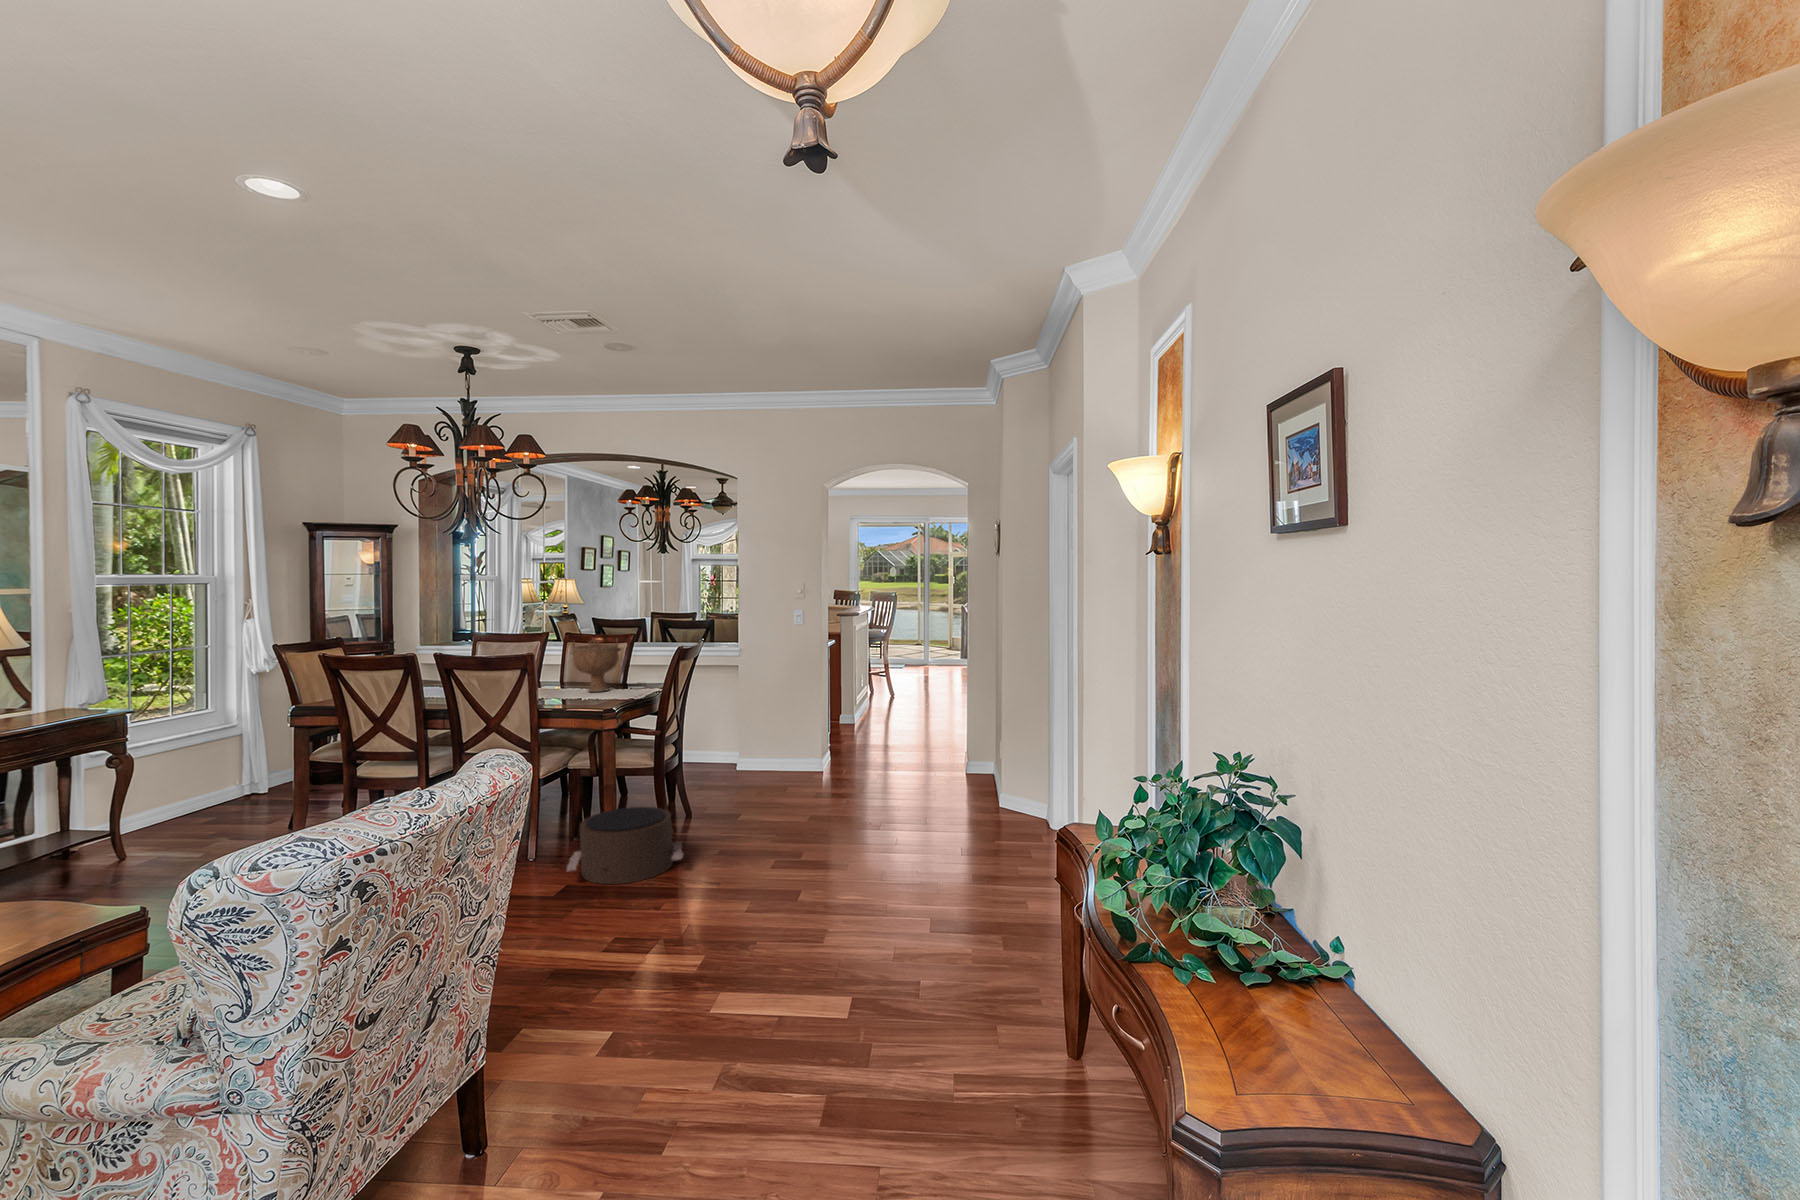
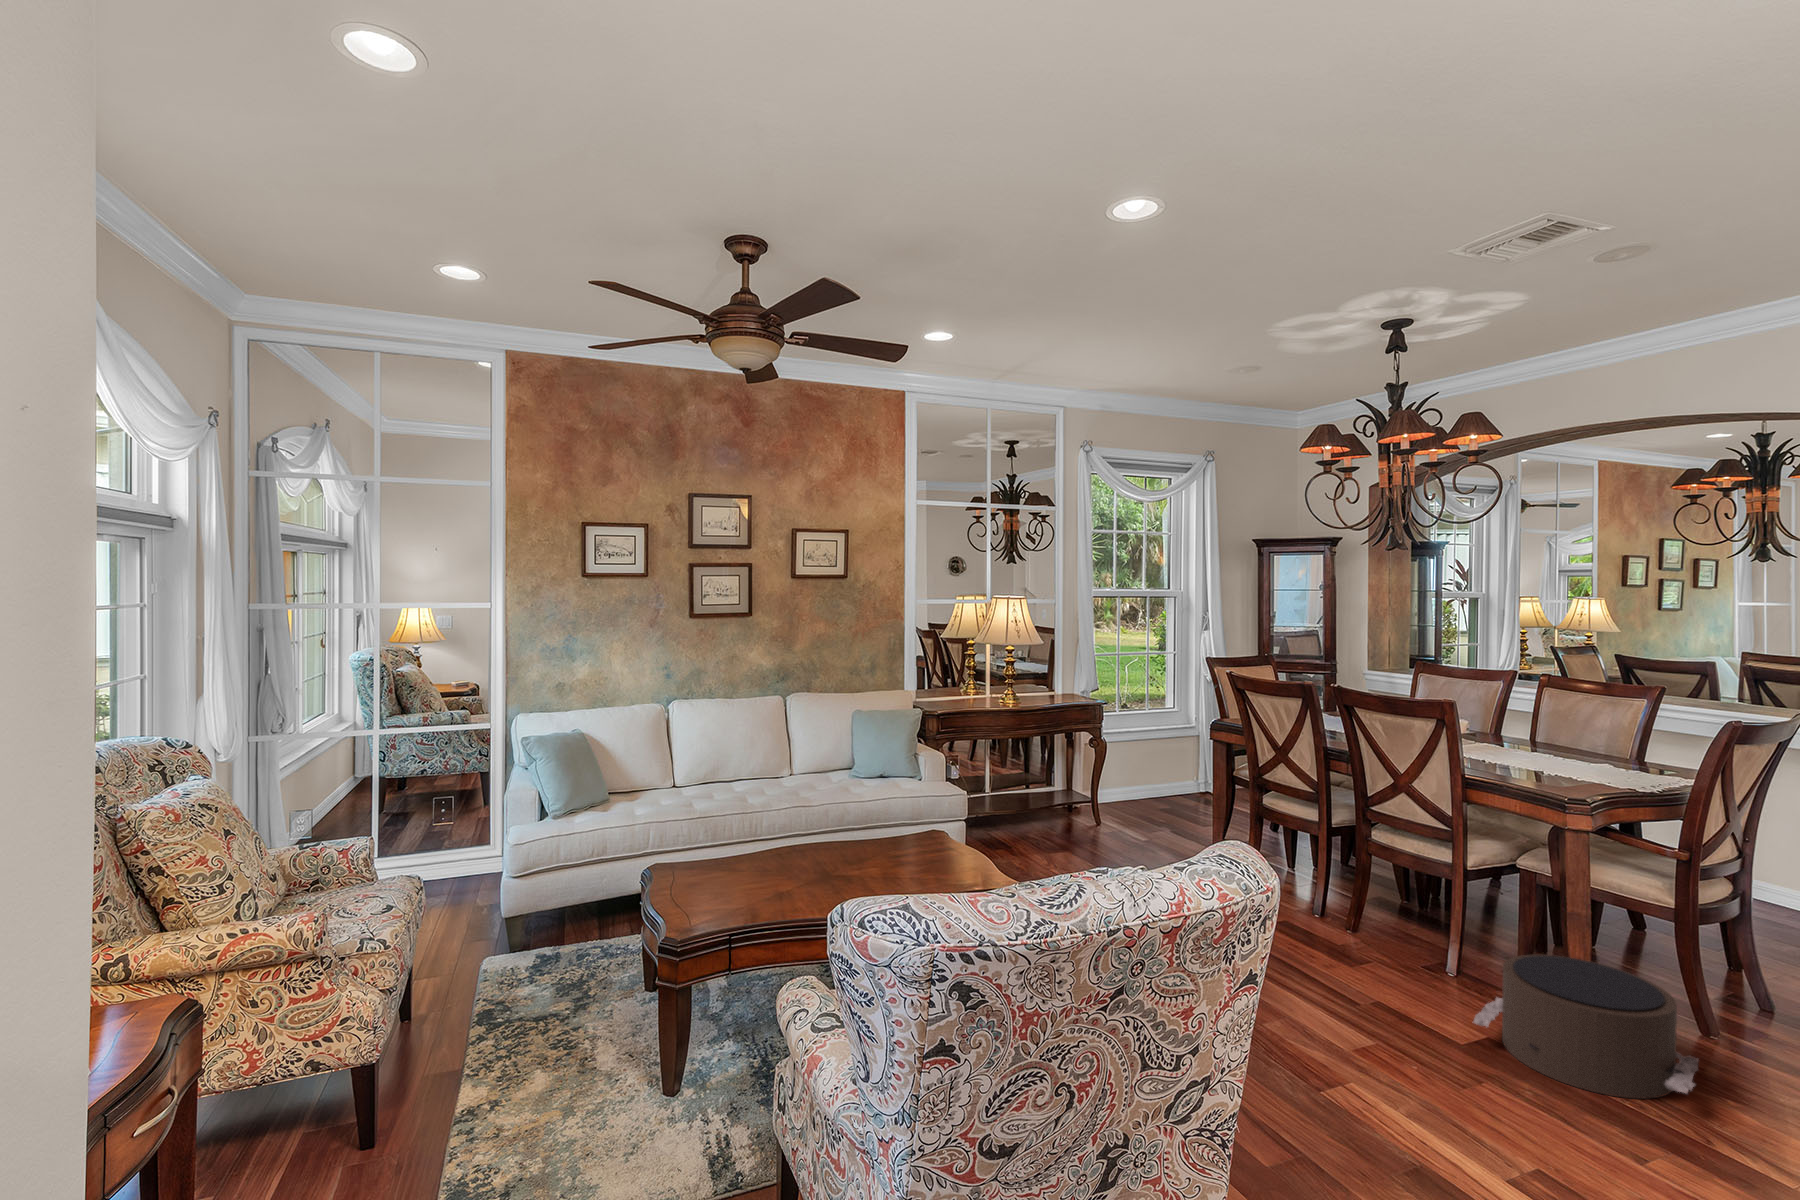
decorative bowl: present [570,639,621,692] -> none [1534,688,1626,770]

